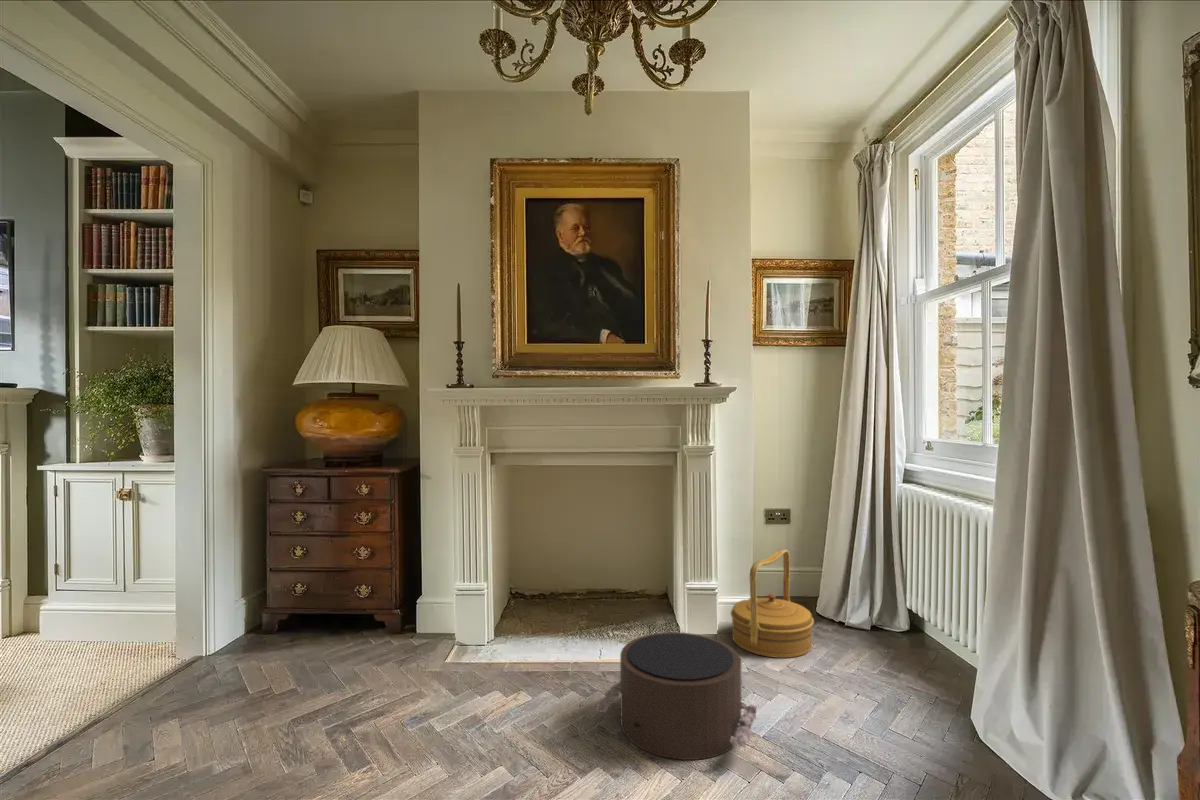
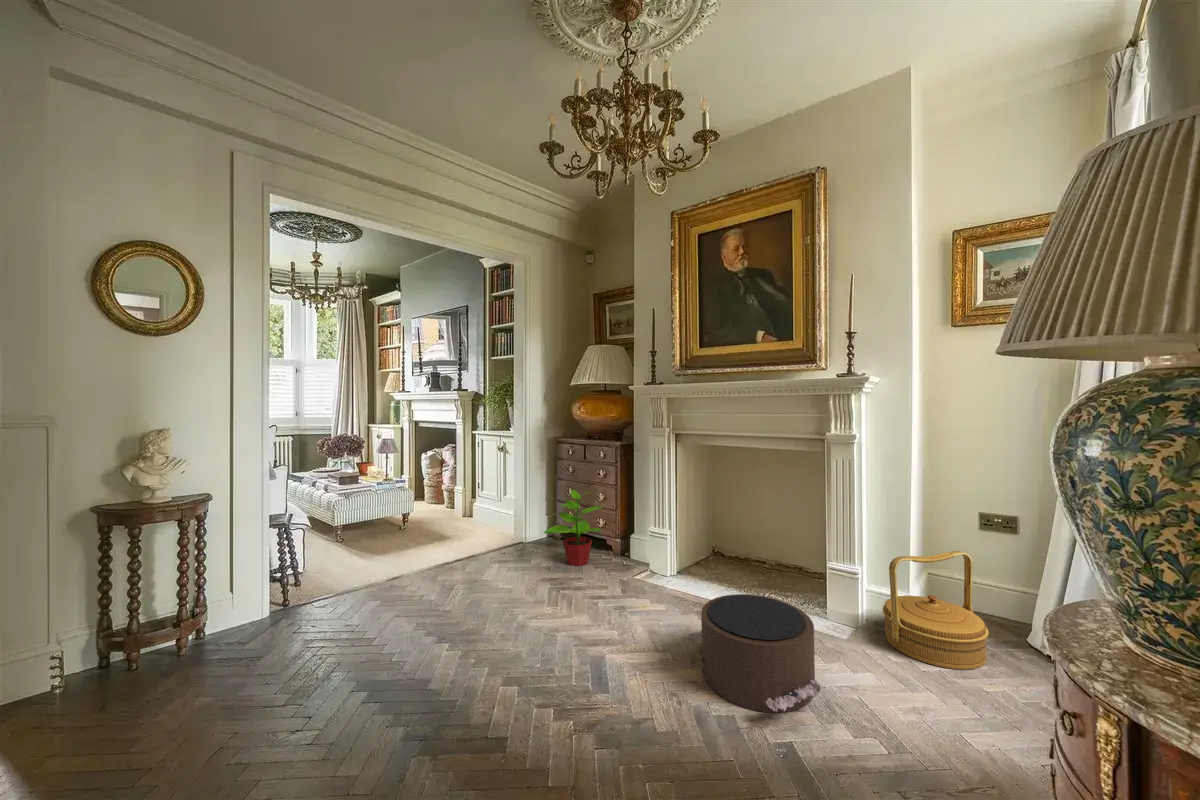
potted plant: none [286,543,389,668] -> present [544,490,603,566]

